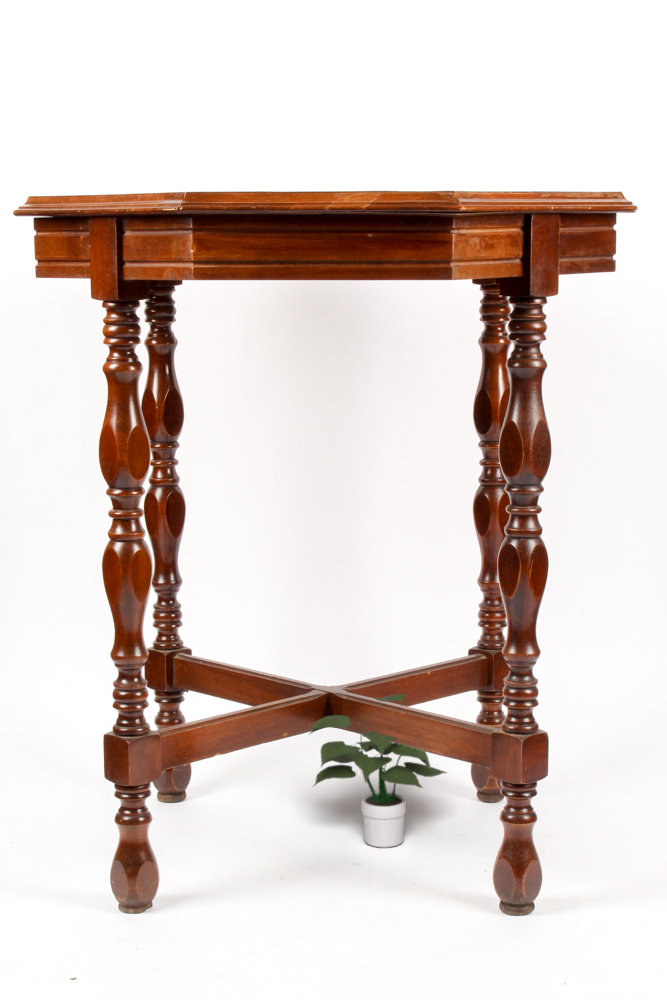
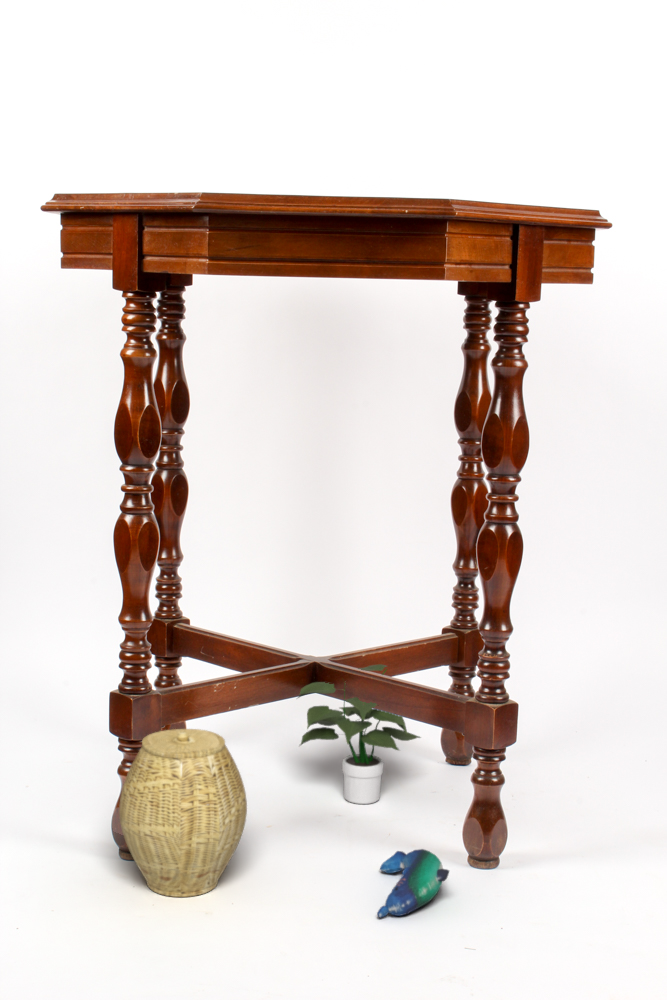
woven basket: none [119,772,256,953] -> present [119,729,247,897]
plush toy: none [399,895,477,969] -> present [377,849,449,918]

